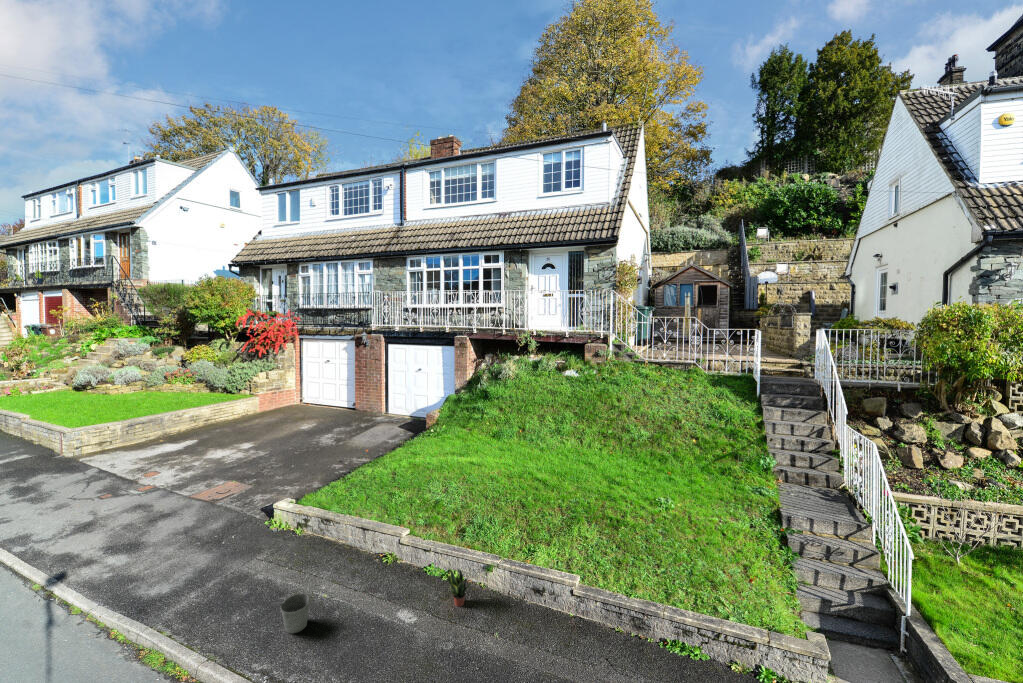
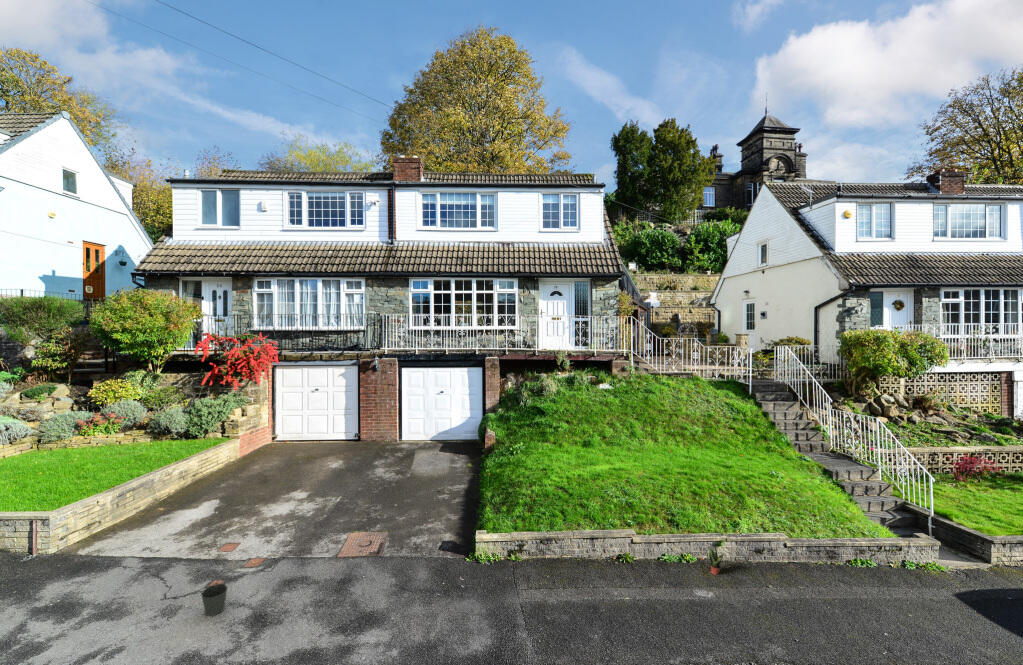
bucket: present [281,594,310,633] -> present [201,584,227,616]

